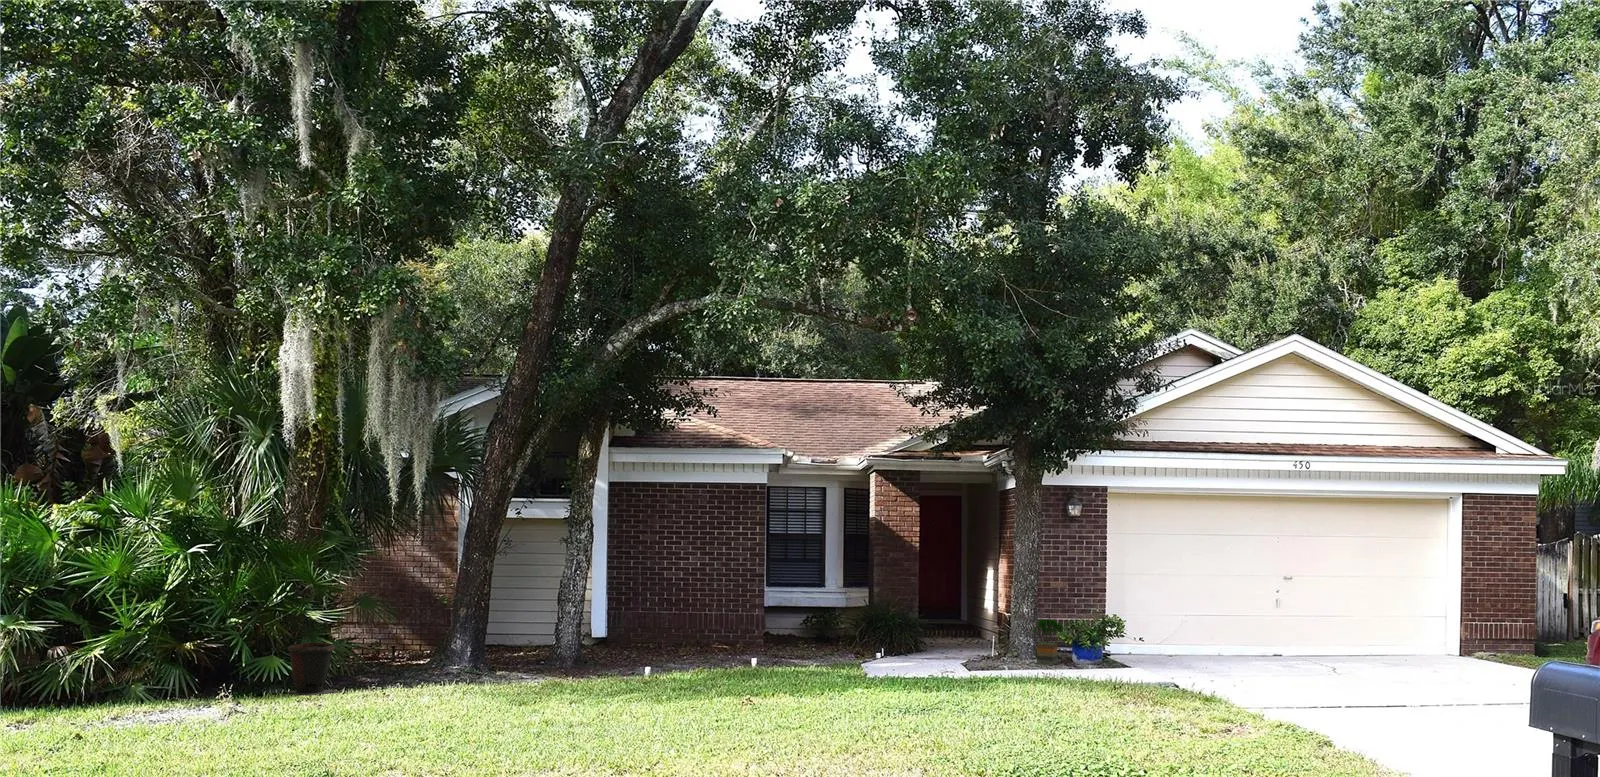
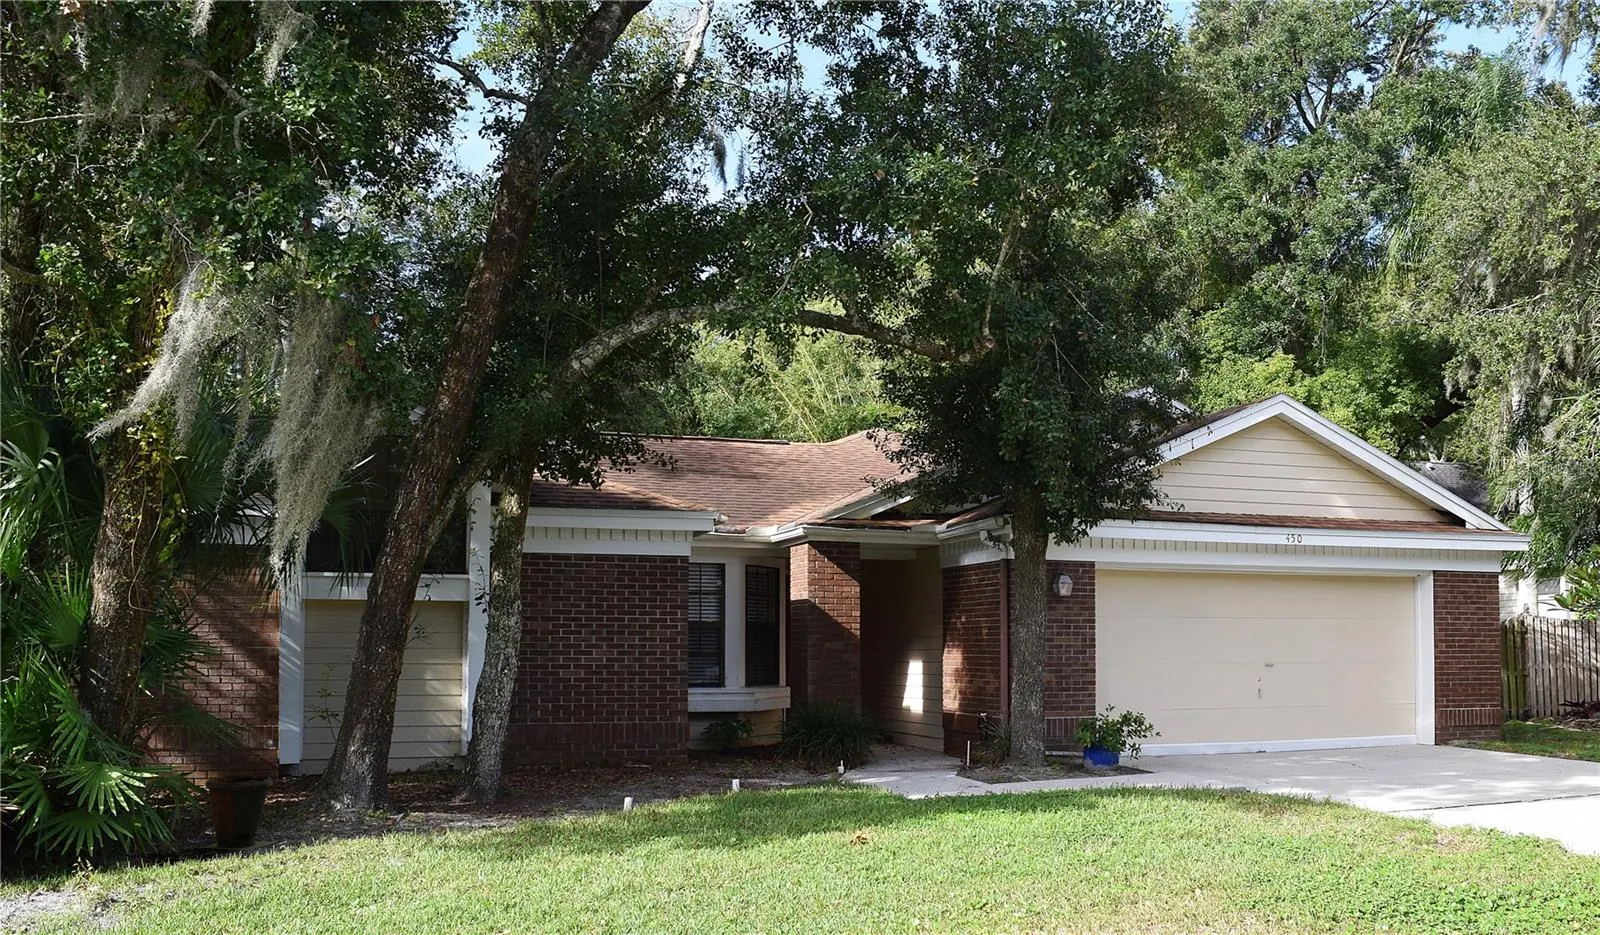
potted tree: present [1032,619,1064,665] -> none [1047,715,1085,770]

